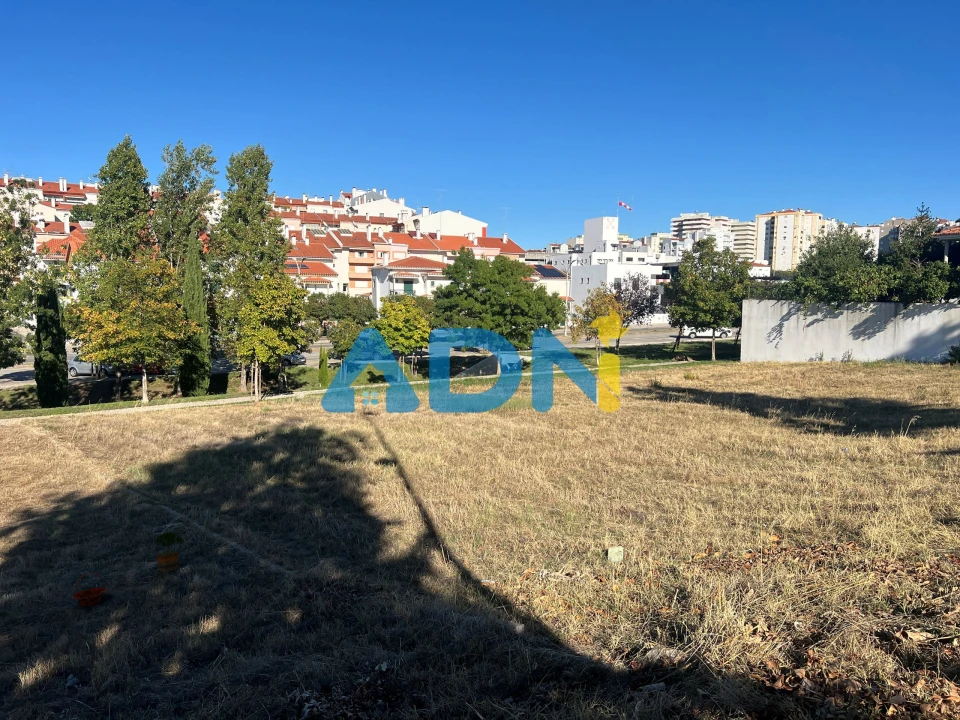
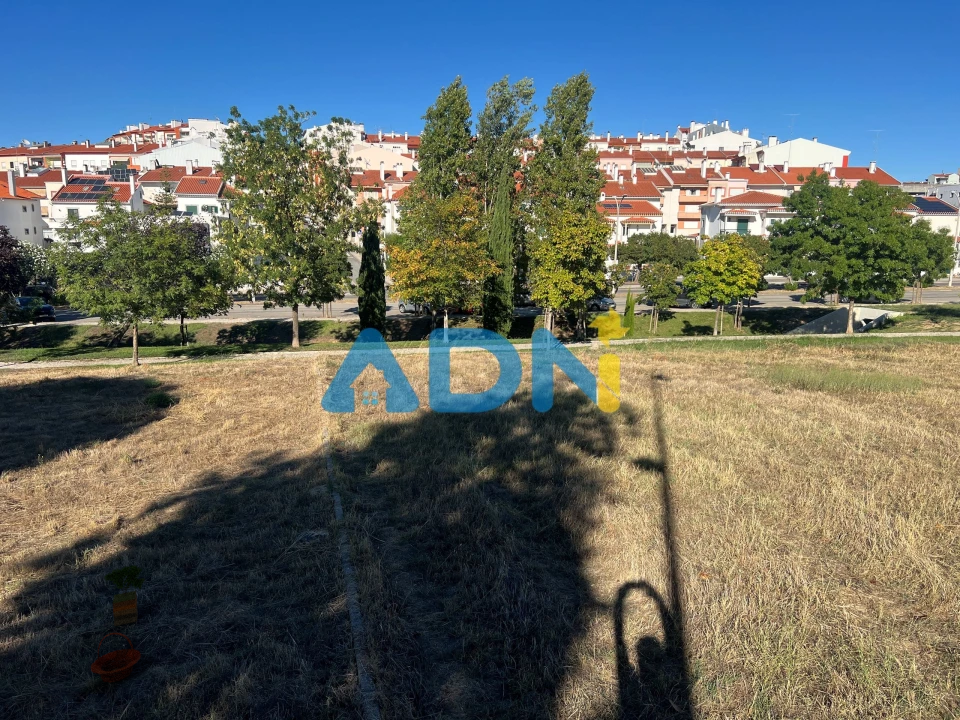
potted tree: present [154,532,183,573] -> present [104,565,145,626]

